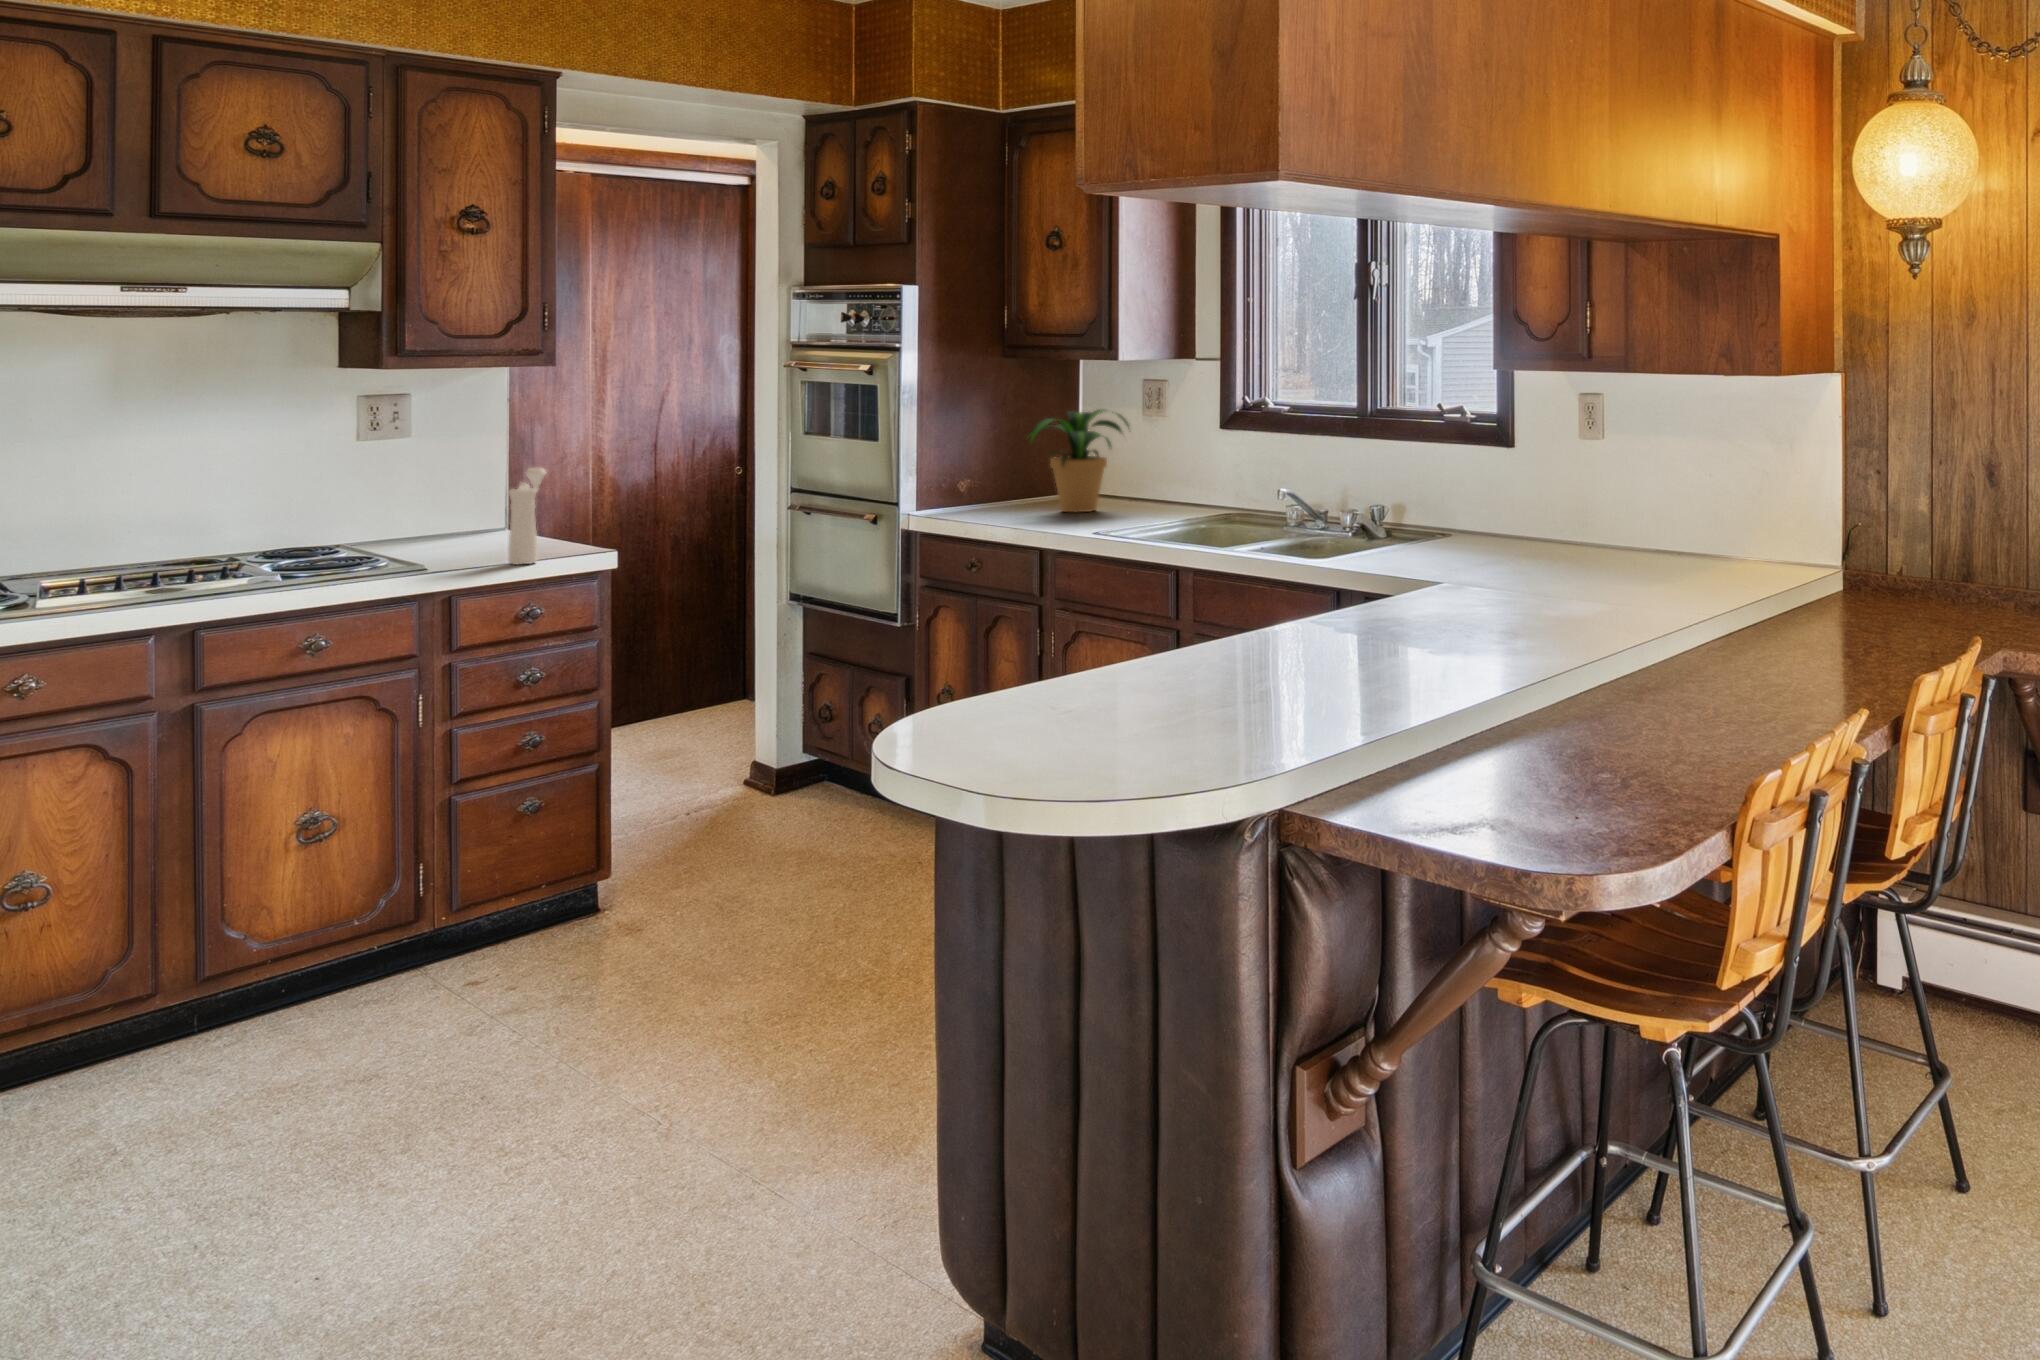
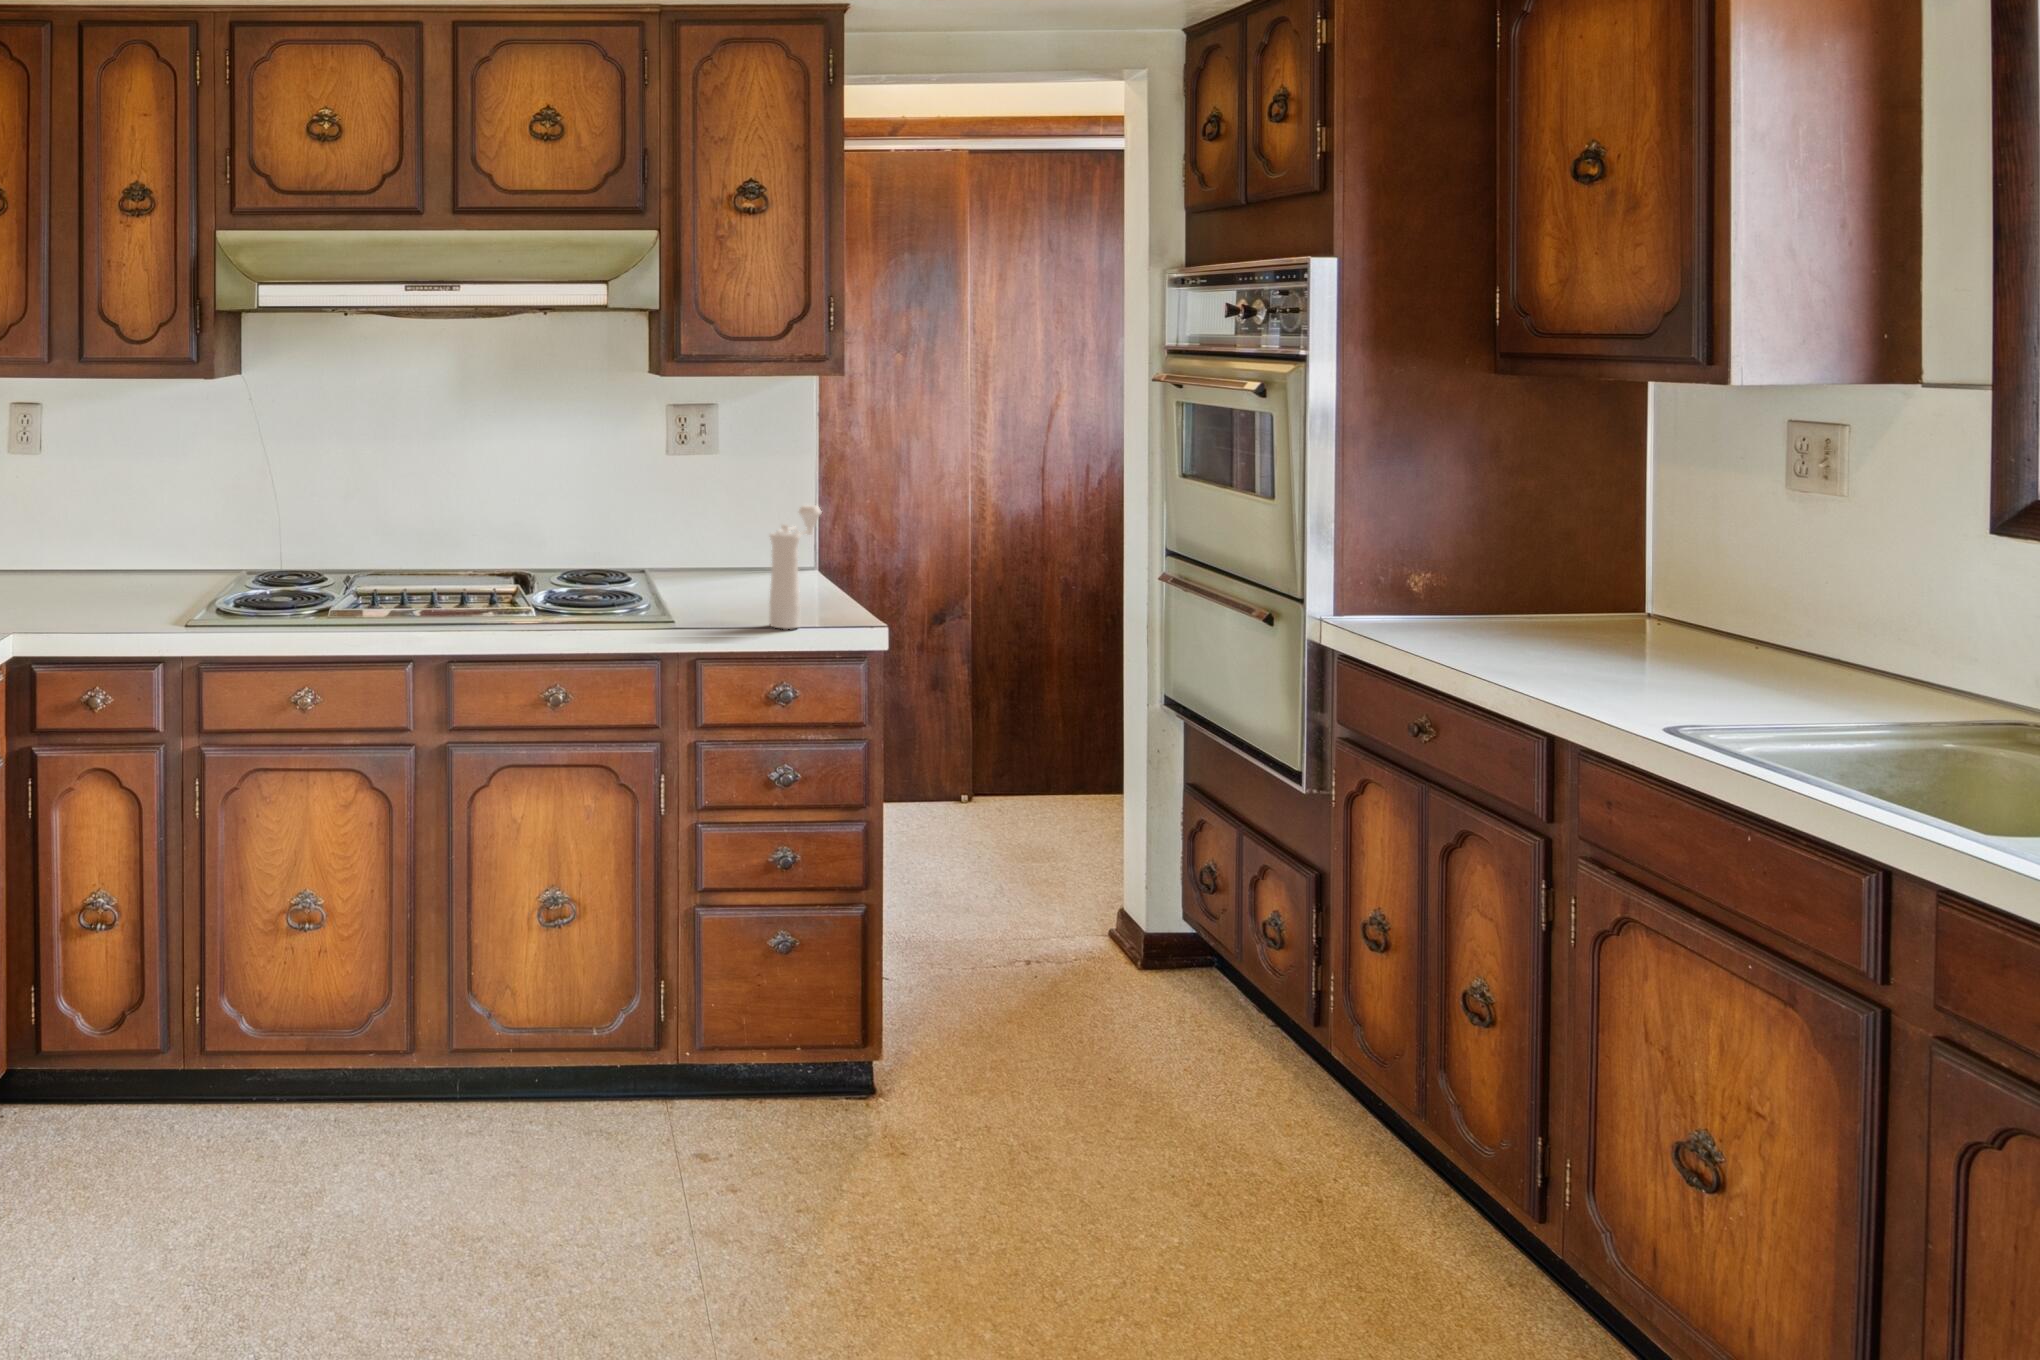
potted plant: present [1029,409,1129,512] -> none [1532,467,1756,653]

